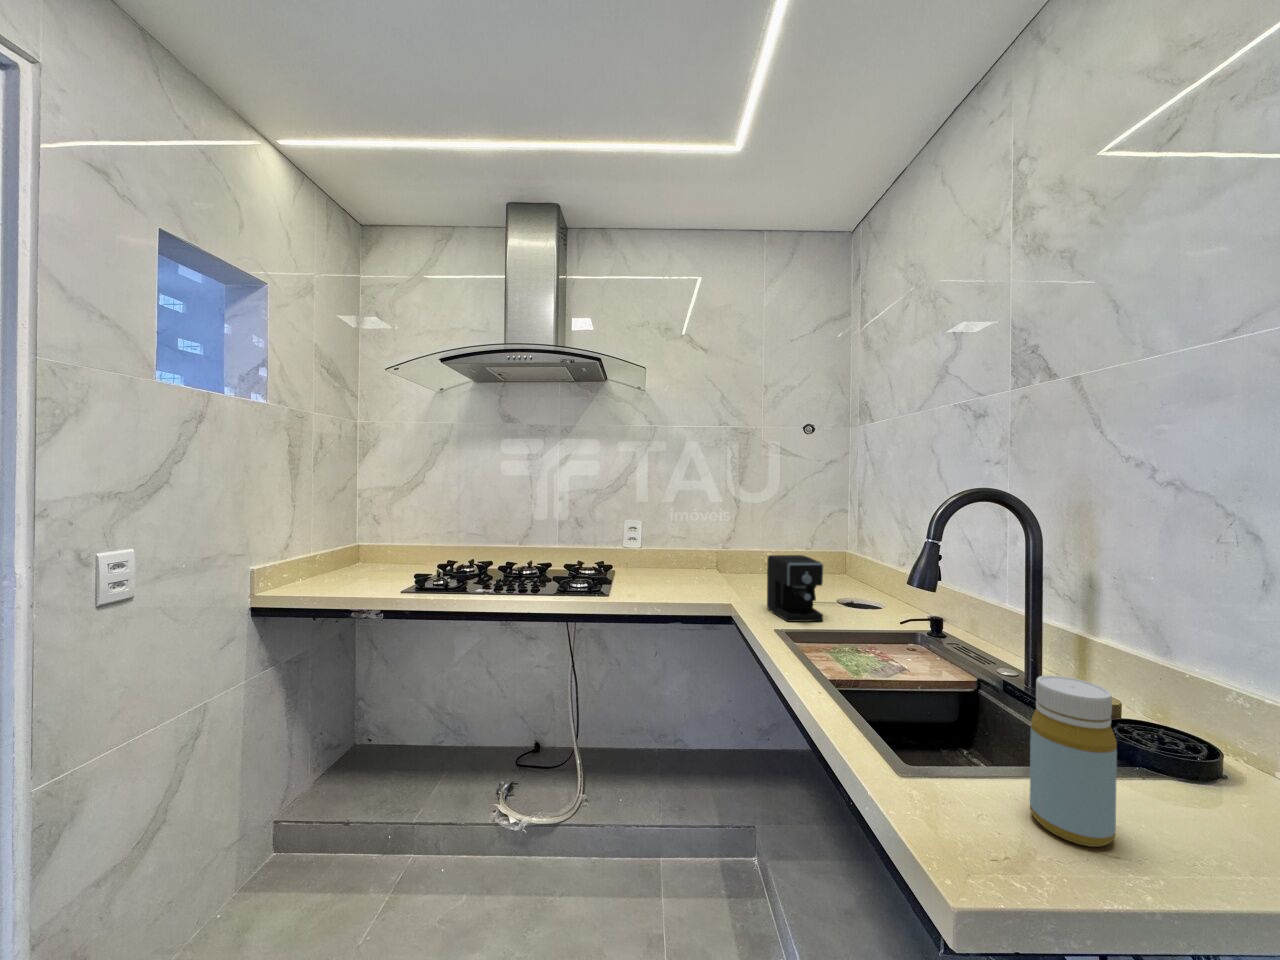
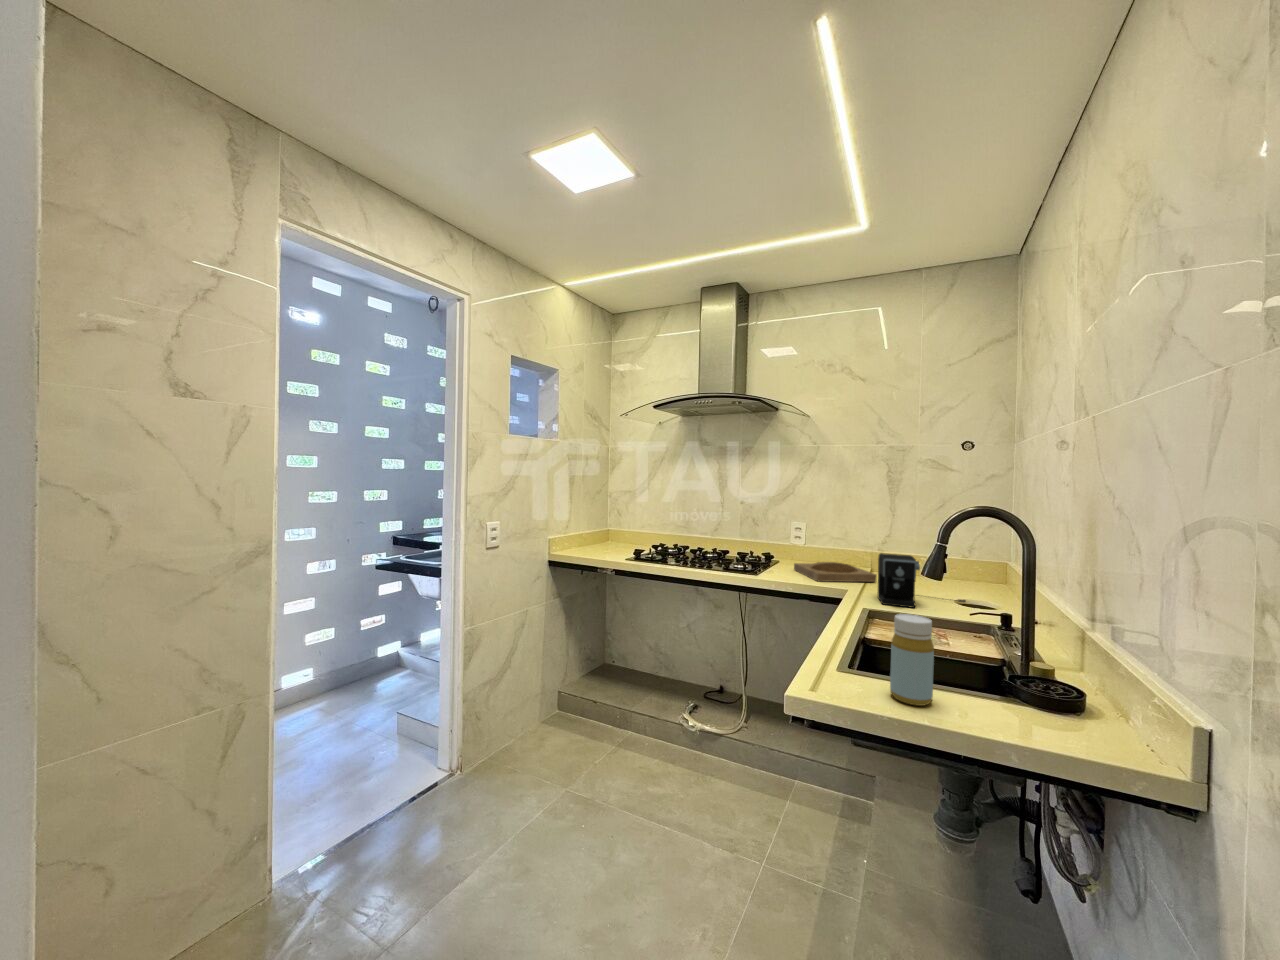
tray: none [642,568,744,596] -> present [794,562,877,582]

